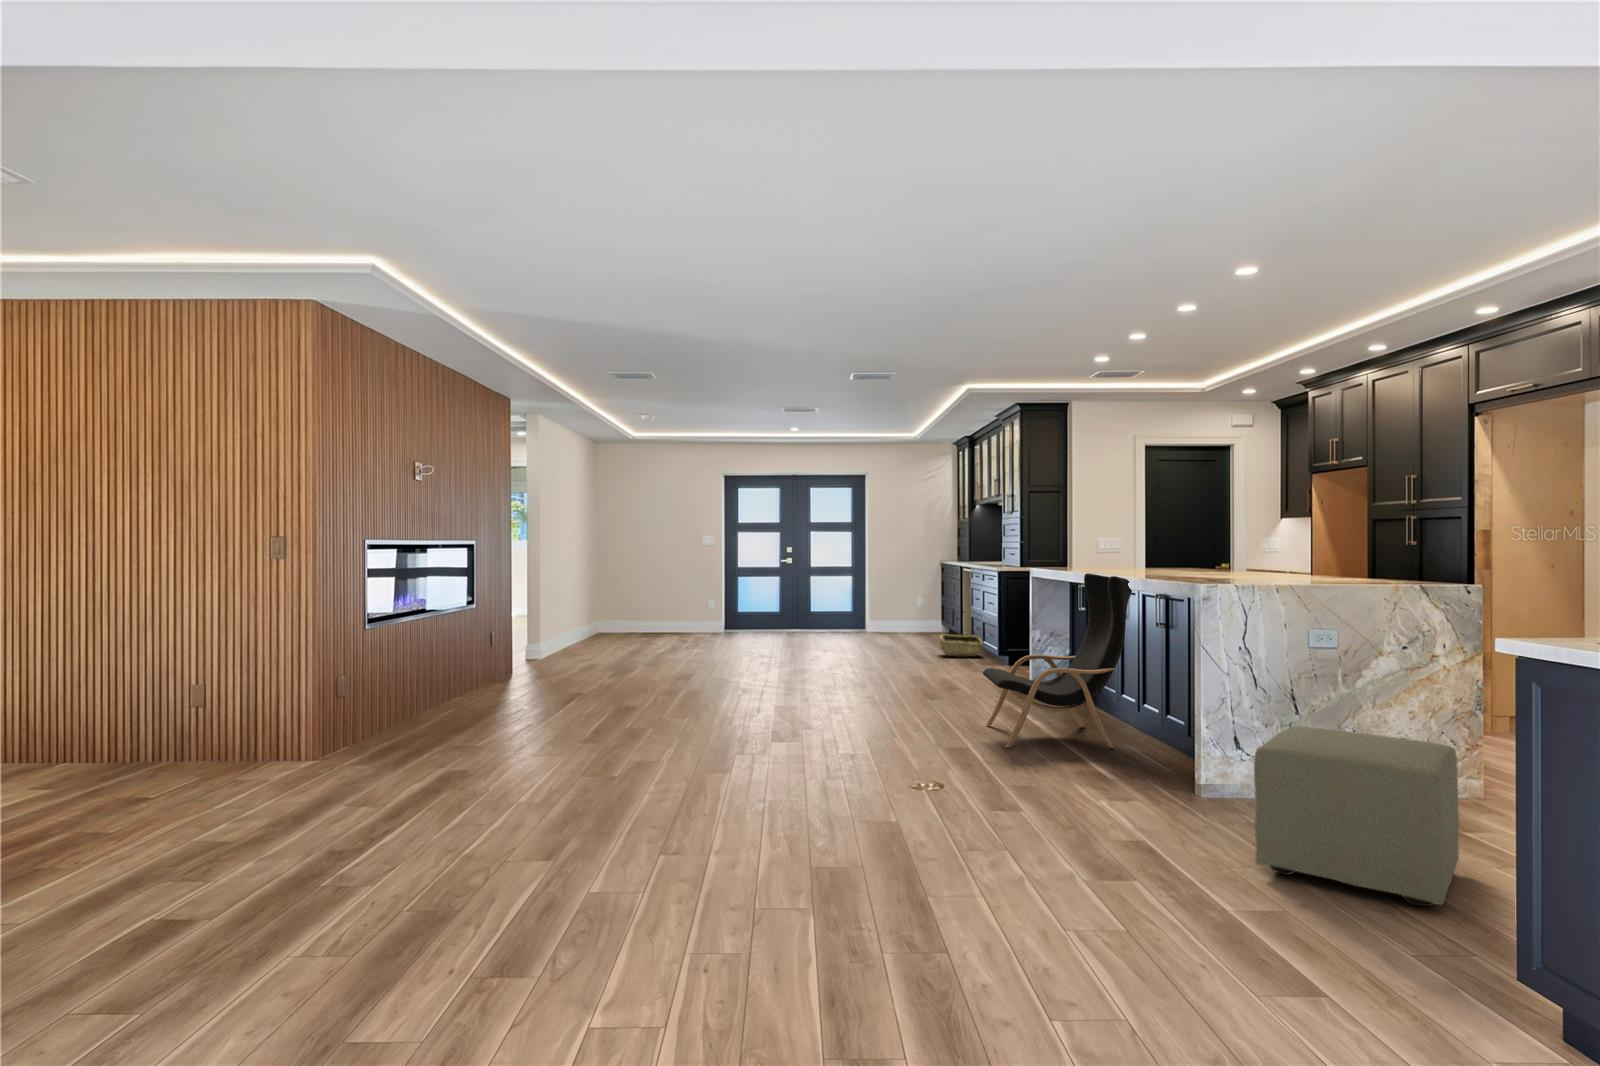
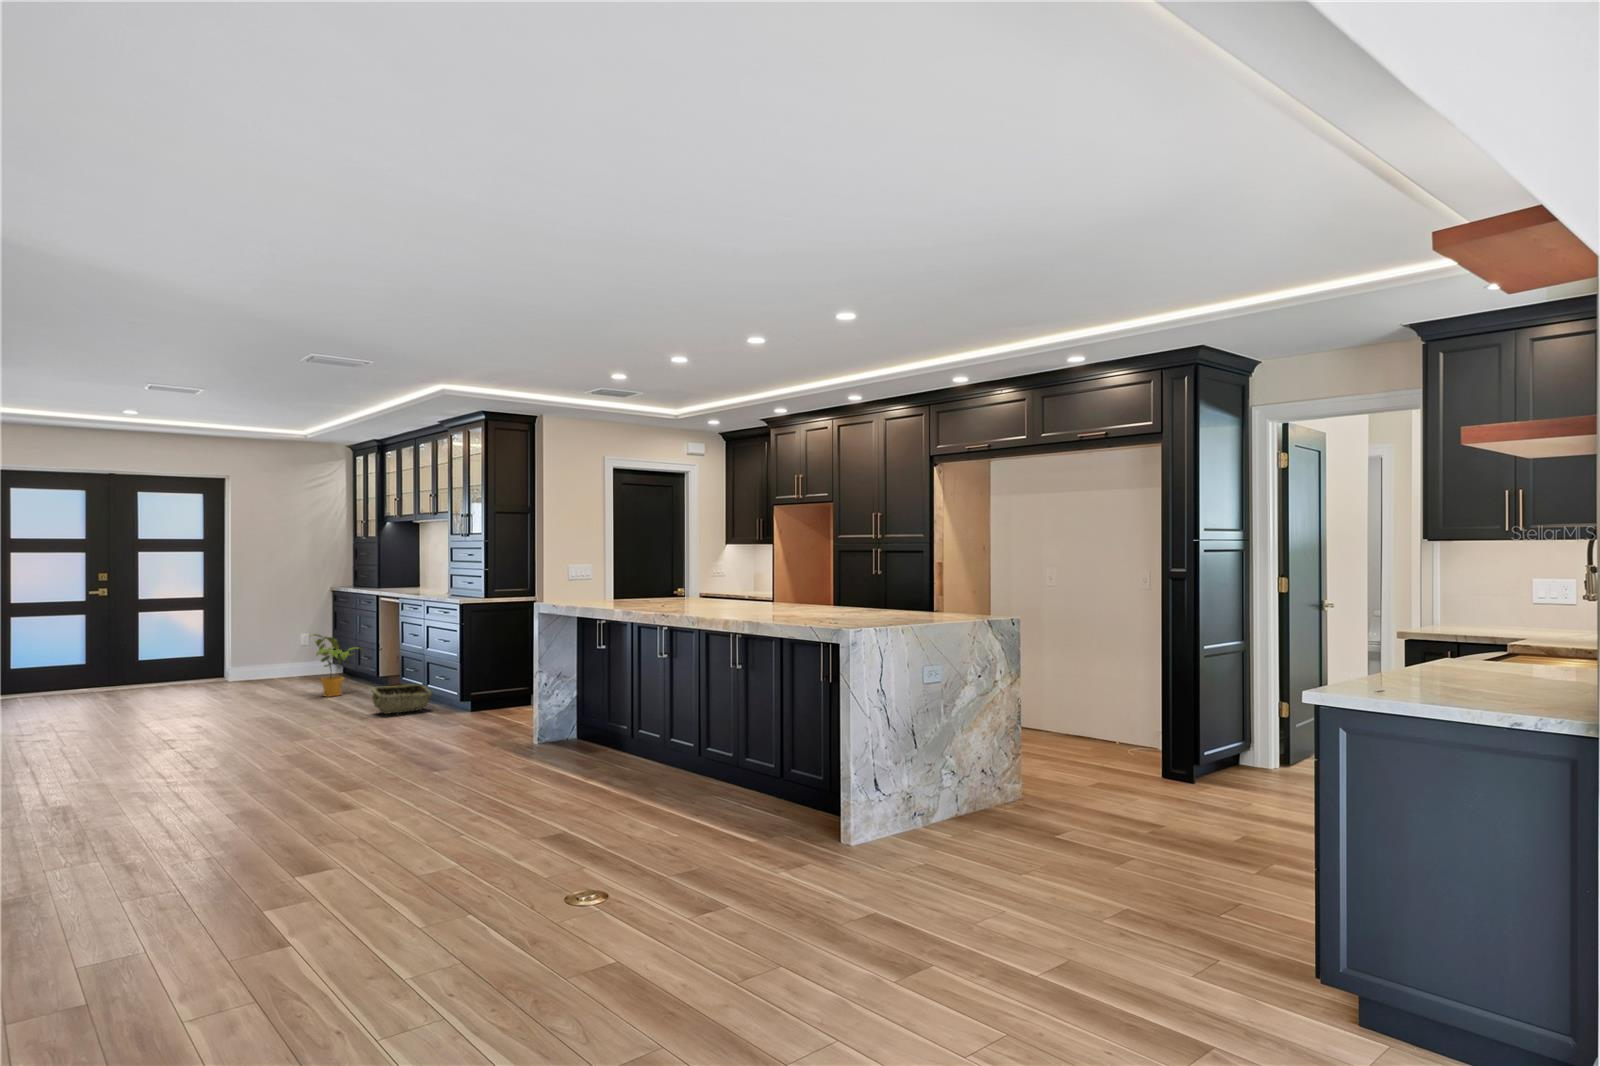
lounge chair: present [983,573,1132,748] -> none [548,614,718,837]
house plant: none [912,593,951,642] -> present [313,634,358,697]
ottoman: present [1254,726,1459,906] -> none [972,766,1157,926]

